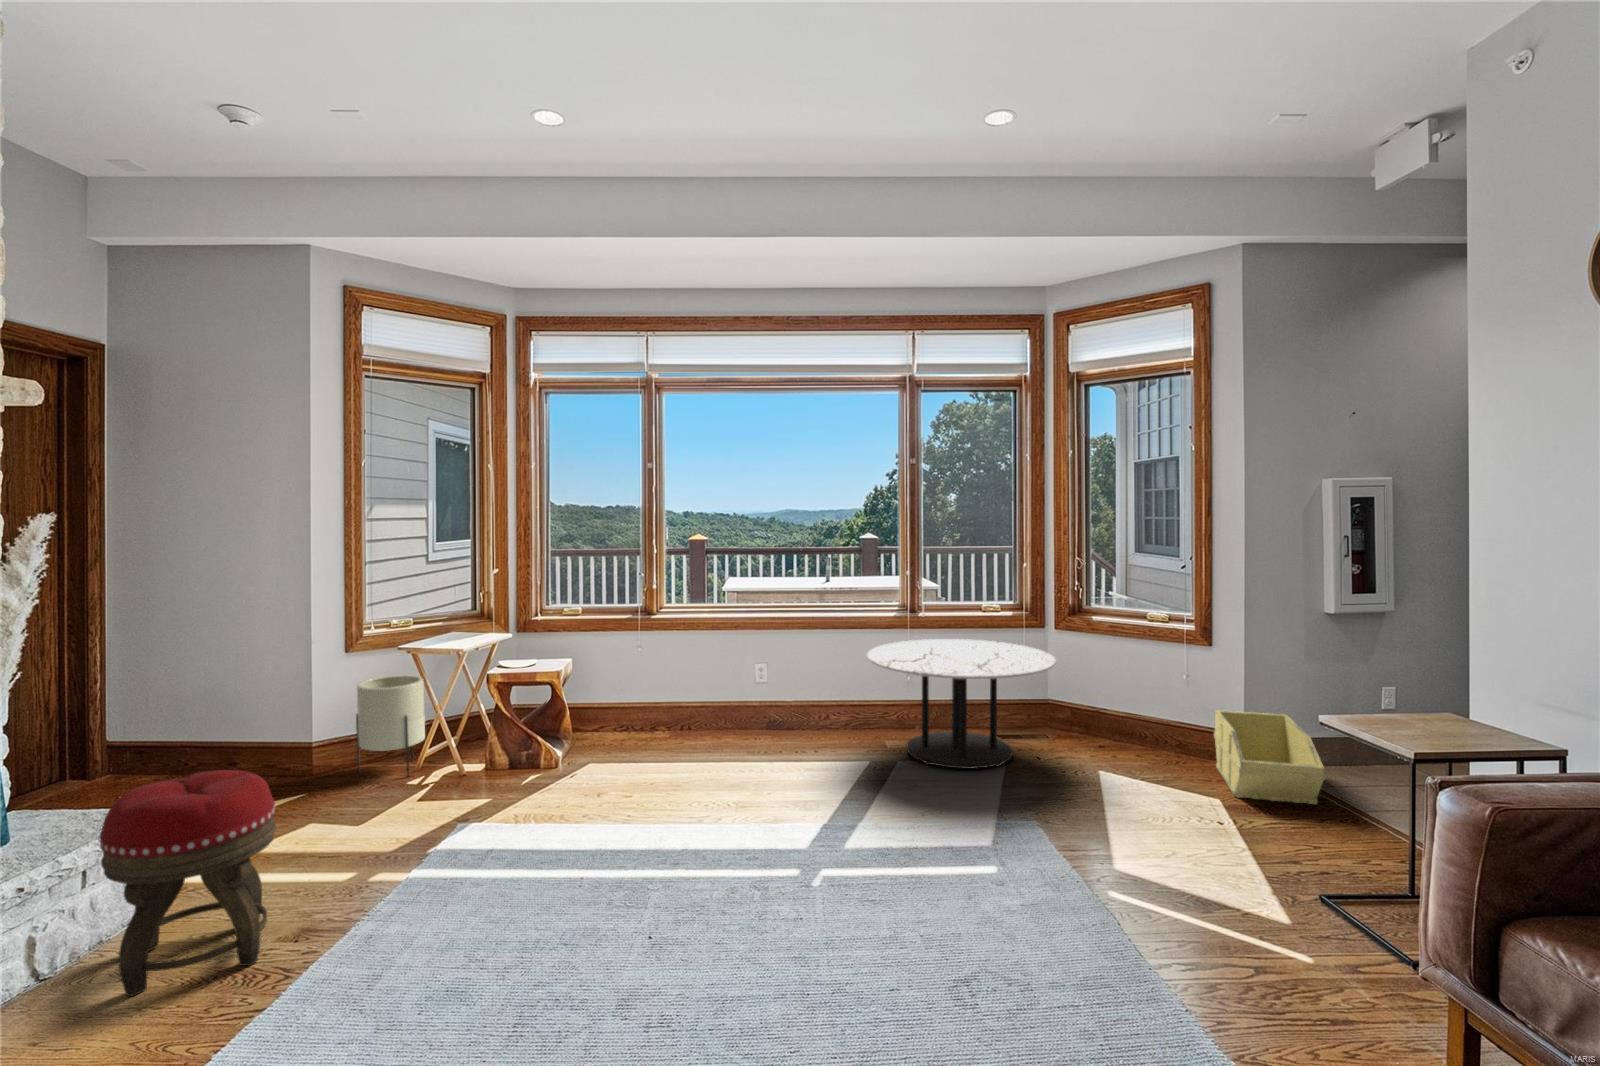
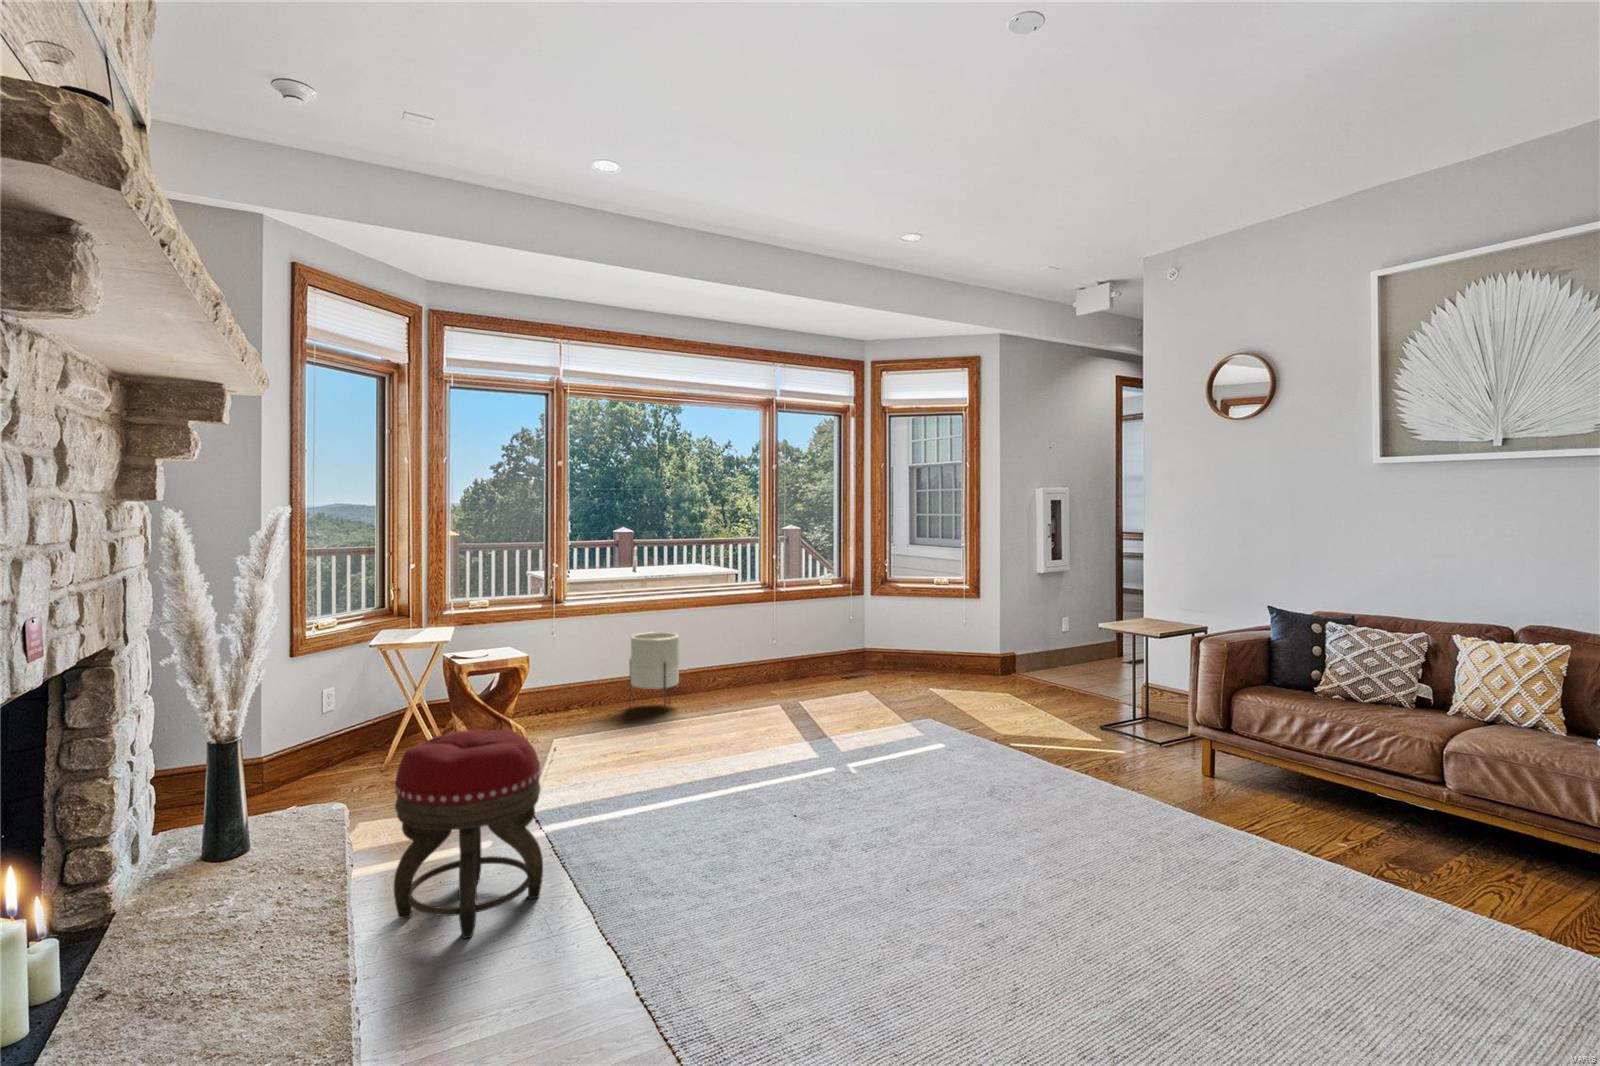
coffee table: present [867,639,1056,769] -> none [766,609,907,701]
planter: present [356,675,425,776] -> present [630,632,679,711]
storage bin: present [1214,710,1325,804] -> none [989,640,1071,691]

